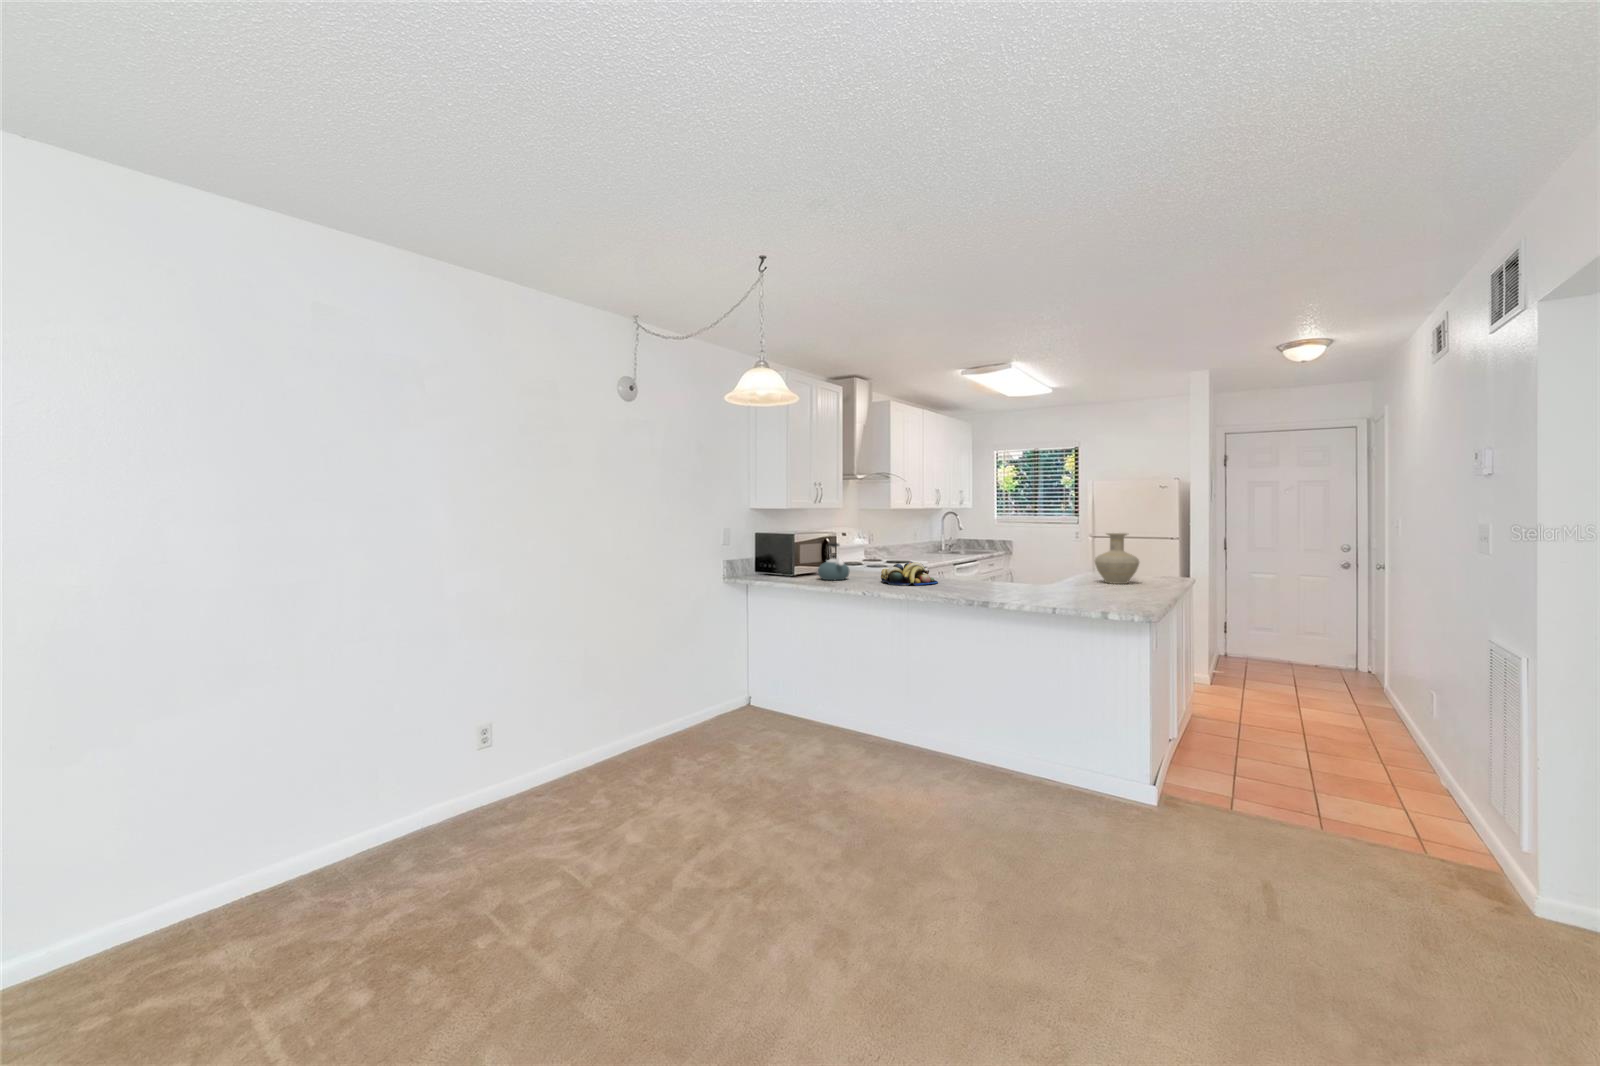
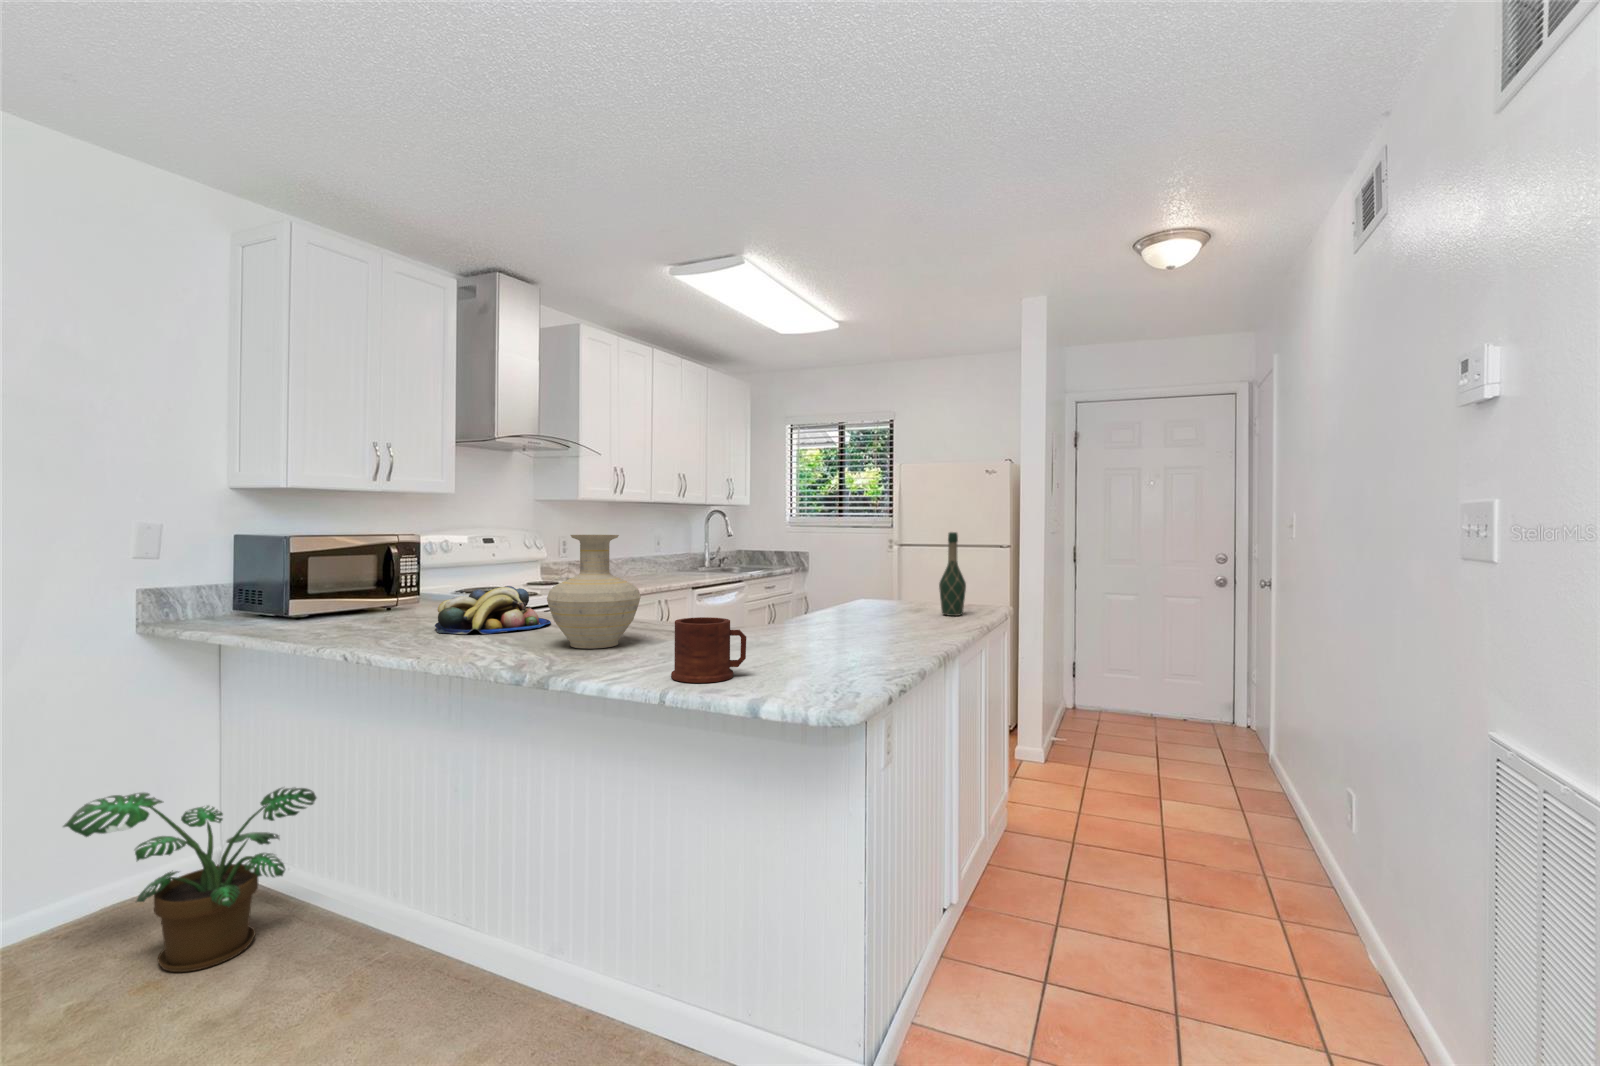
vase: present [1094,533,1139,584] -> present [547,535,641,648]
wine bottle: none [1153,533,1171,581] -> present [939,532,966,616]
kettle: present [818,543,849,580] -> none [331,550,401,623]
mug: none [1055,576,1091,603] -> present [671,617,746,683]
potted plant: none [724,660,822,741] -> present [63,788,317,972]

